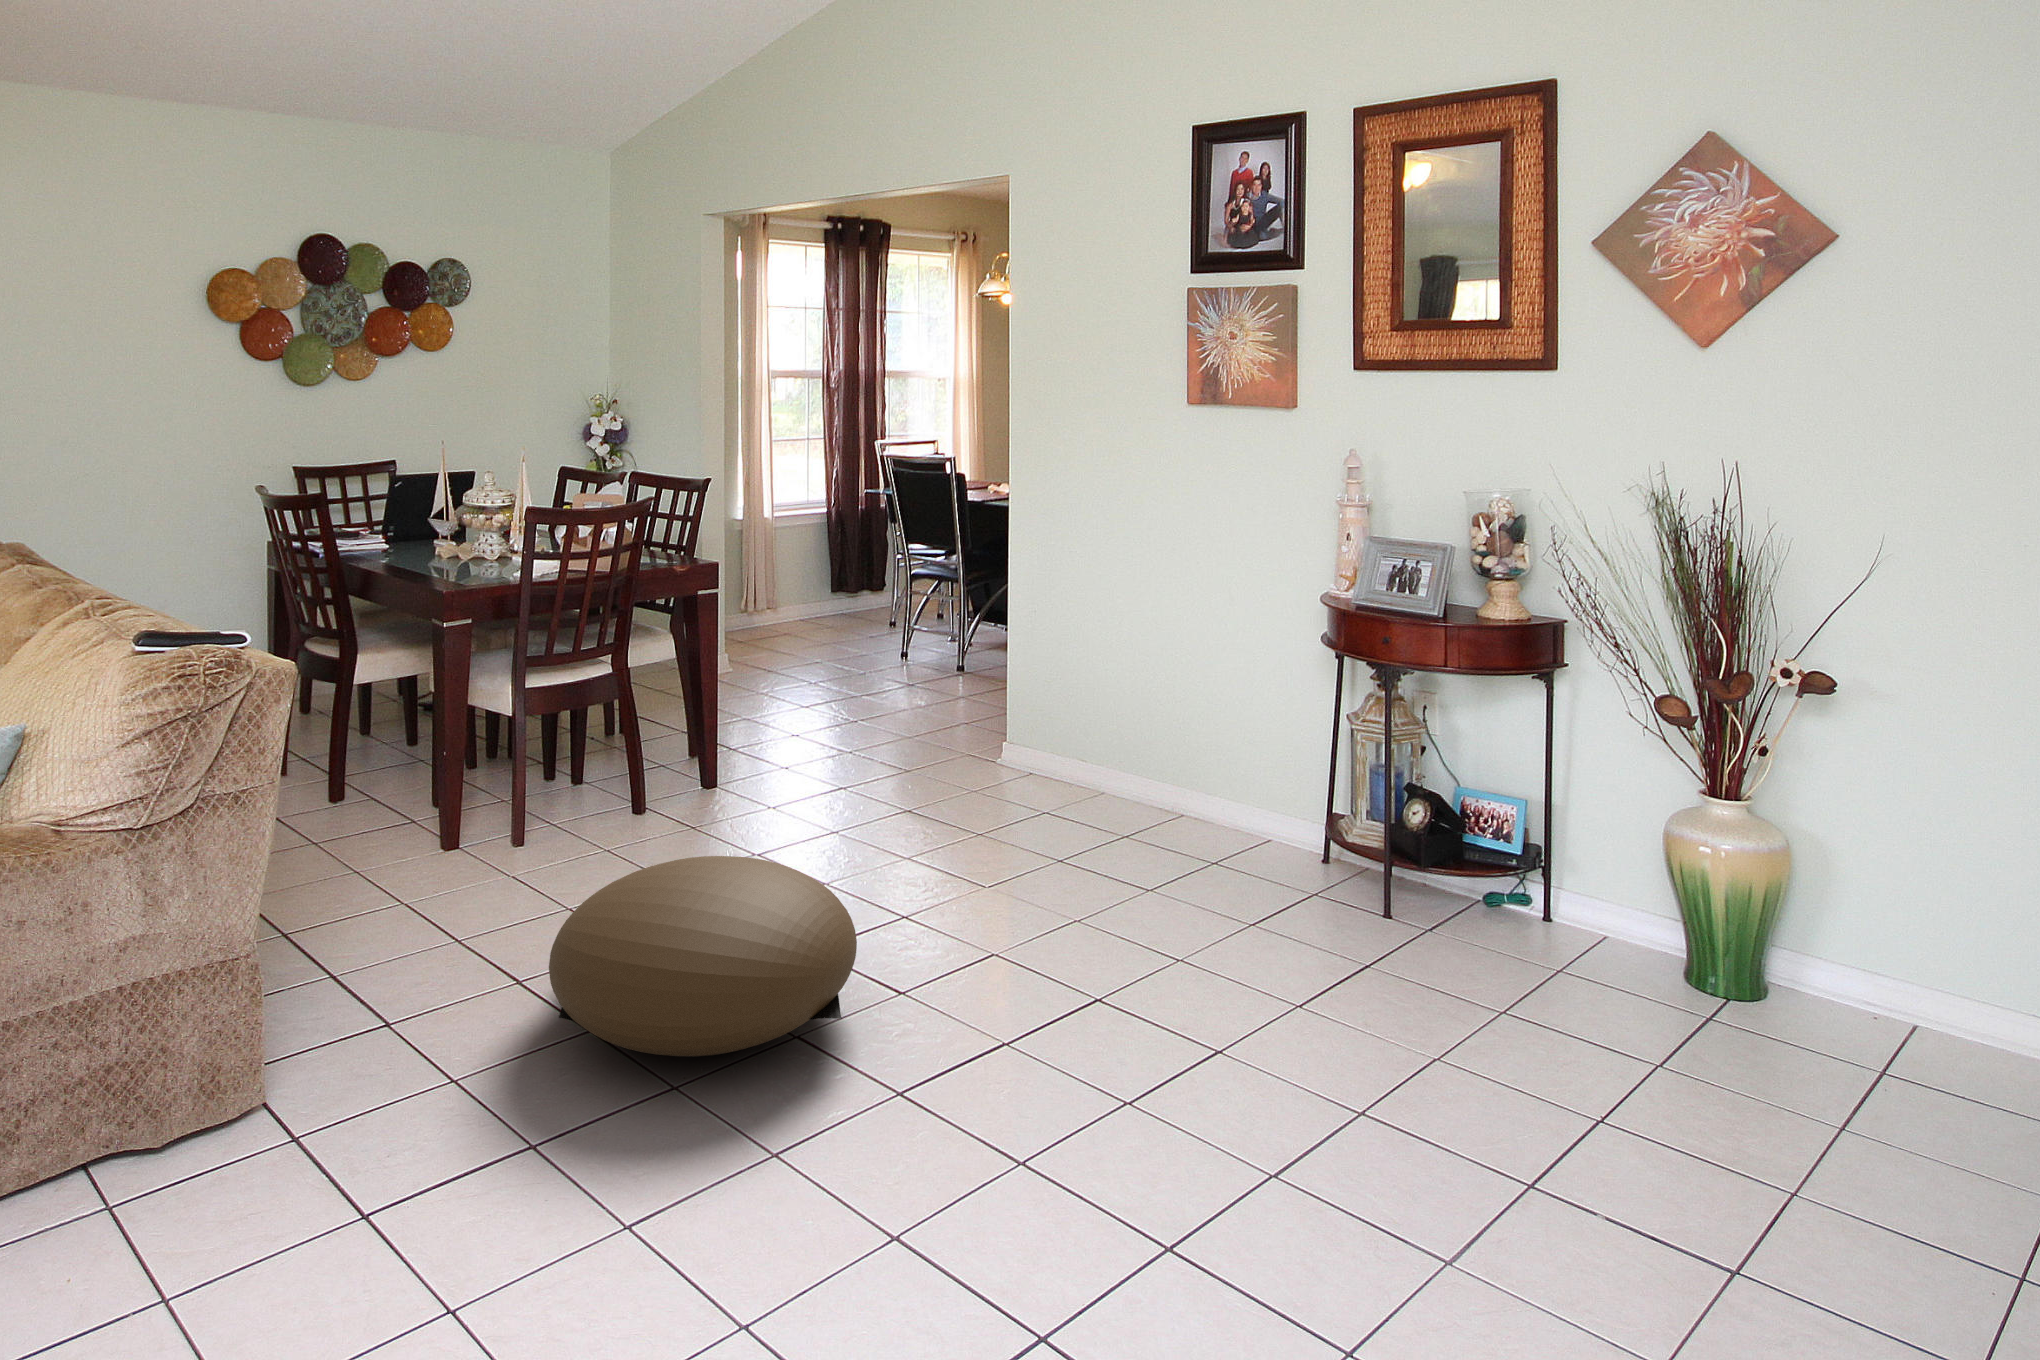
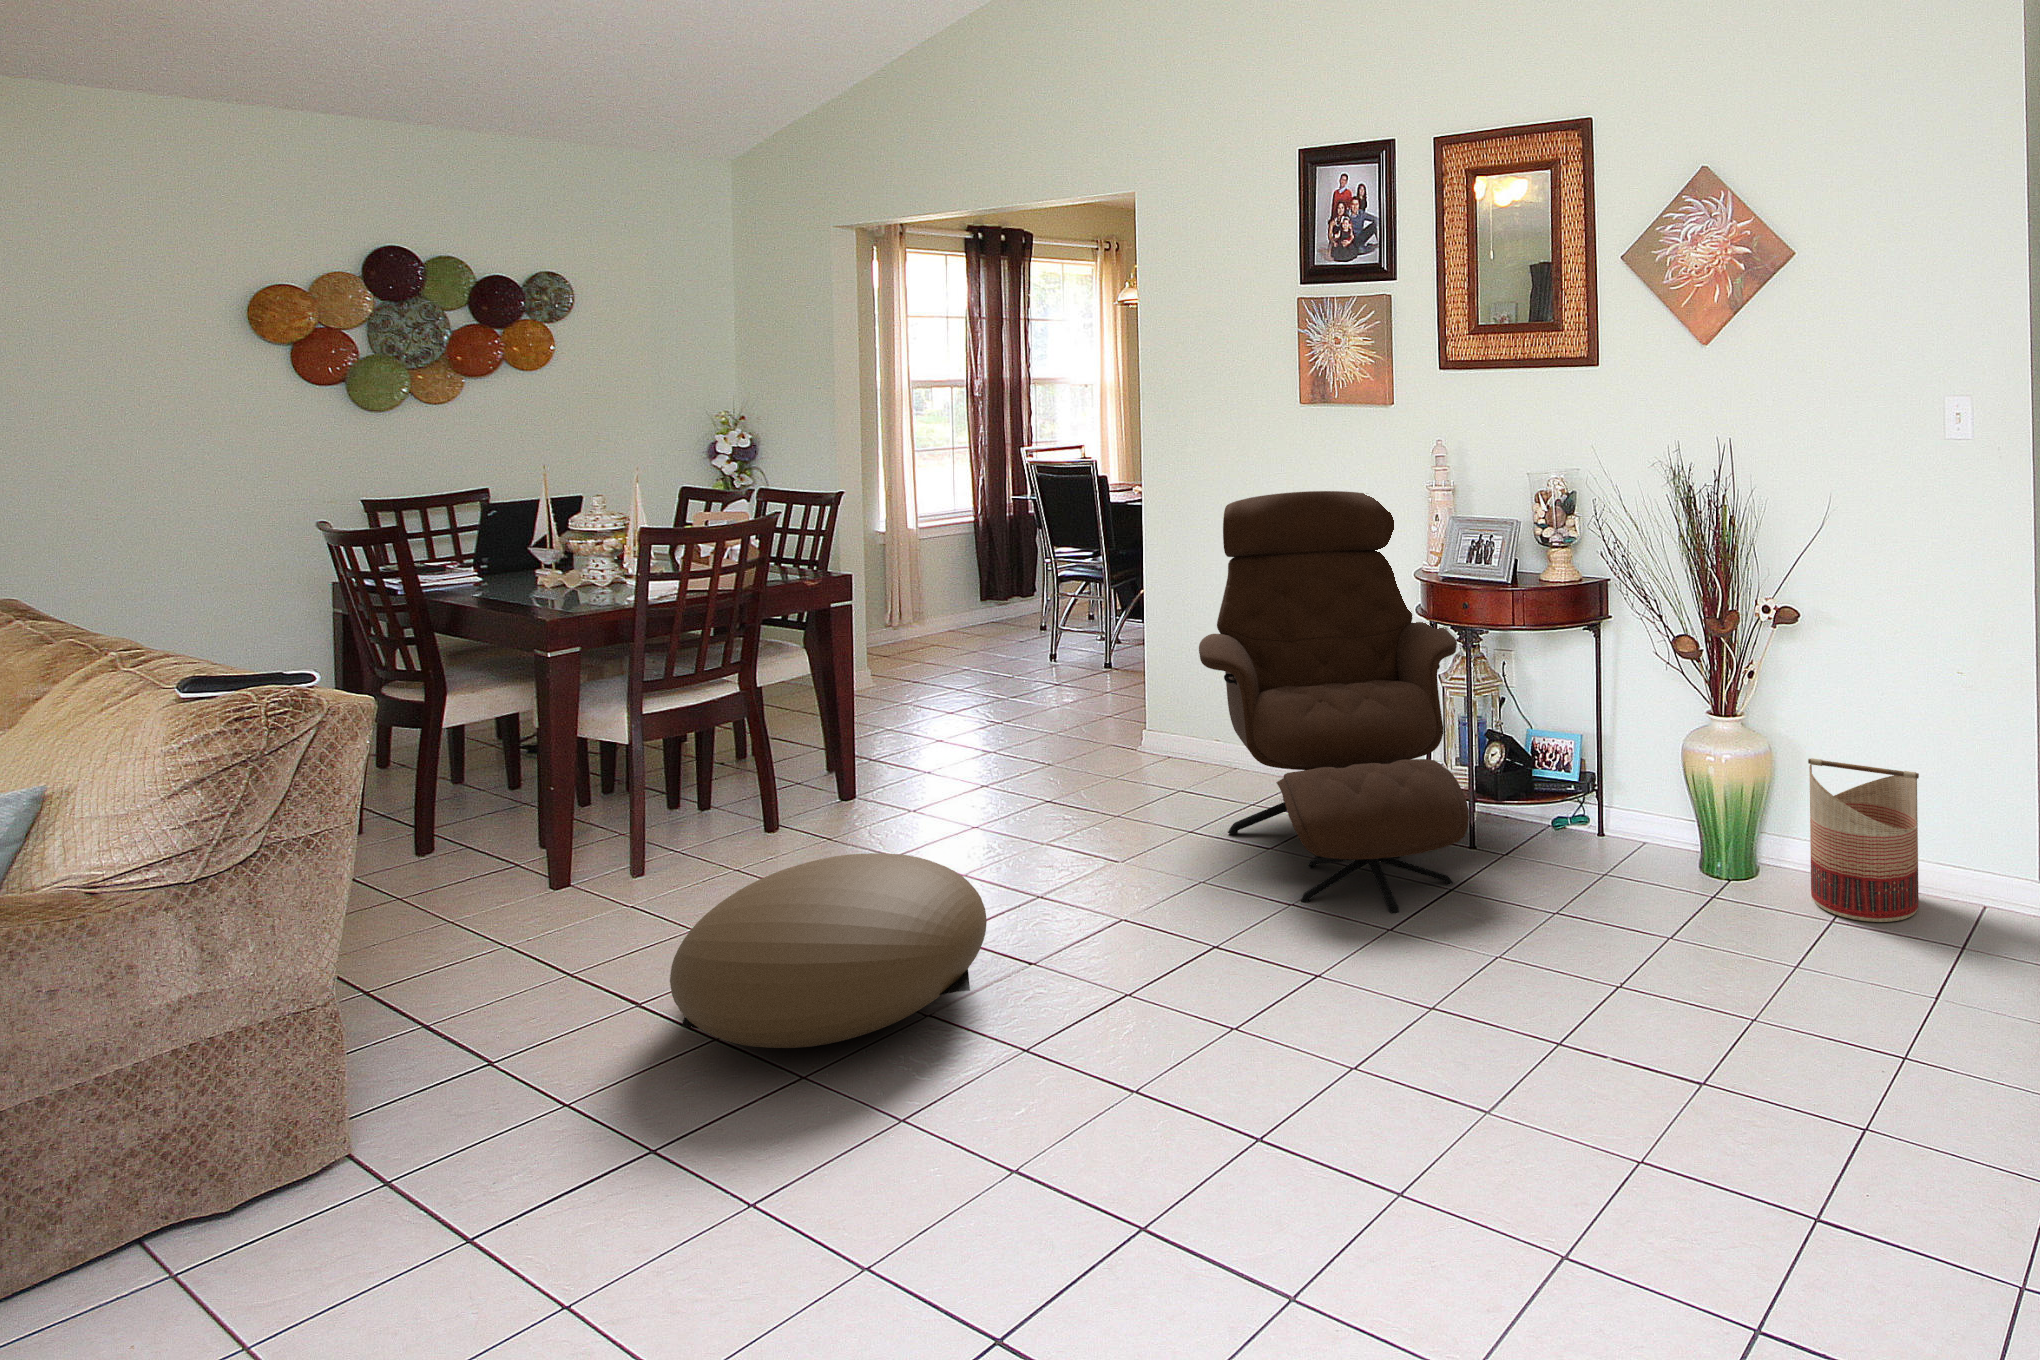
lounge chair: none [1075,502,1393,988] -> present [1199,491,1469,914]
basket: none [1844,863,2010,1083] -> present [1808,758,1919,922]

